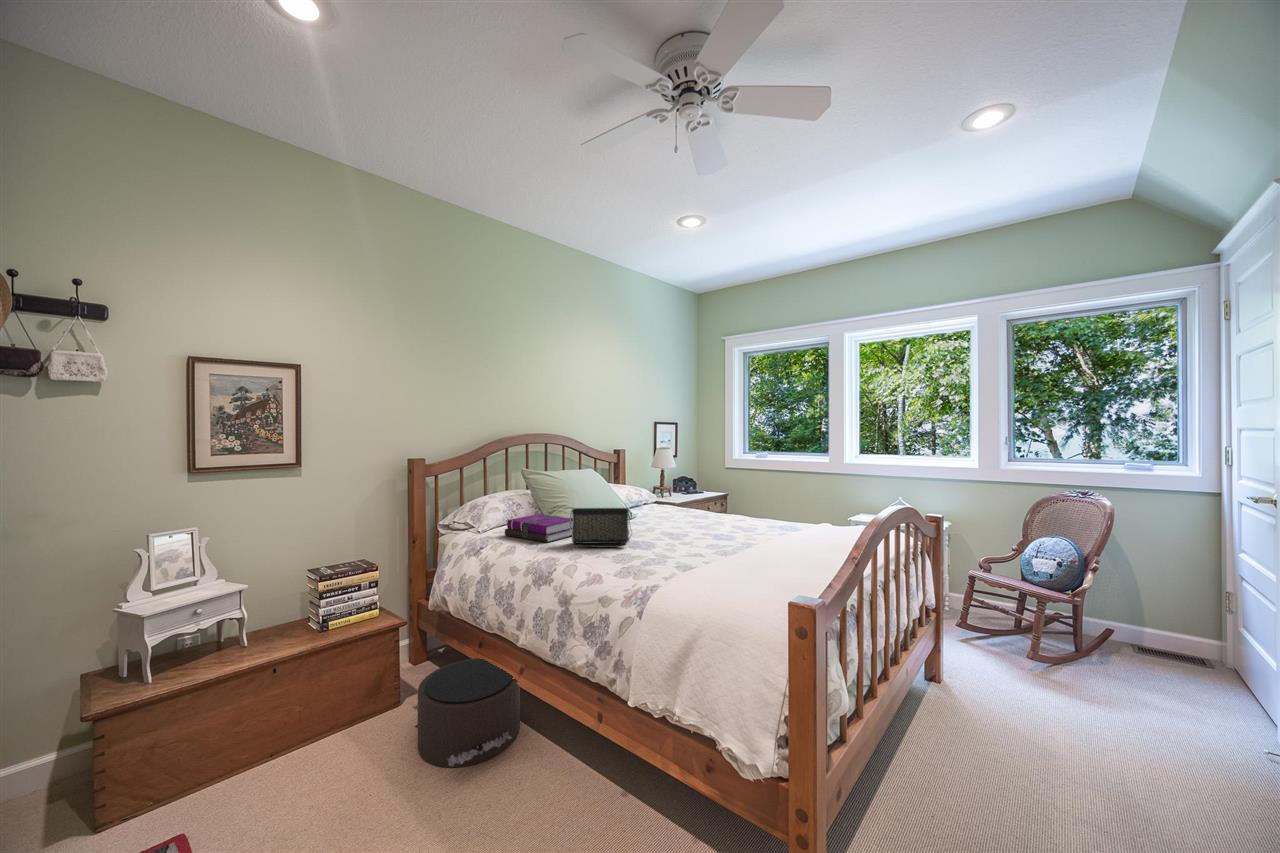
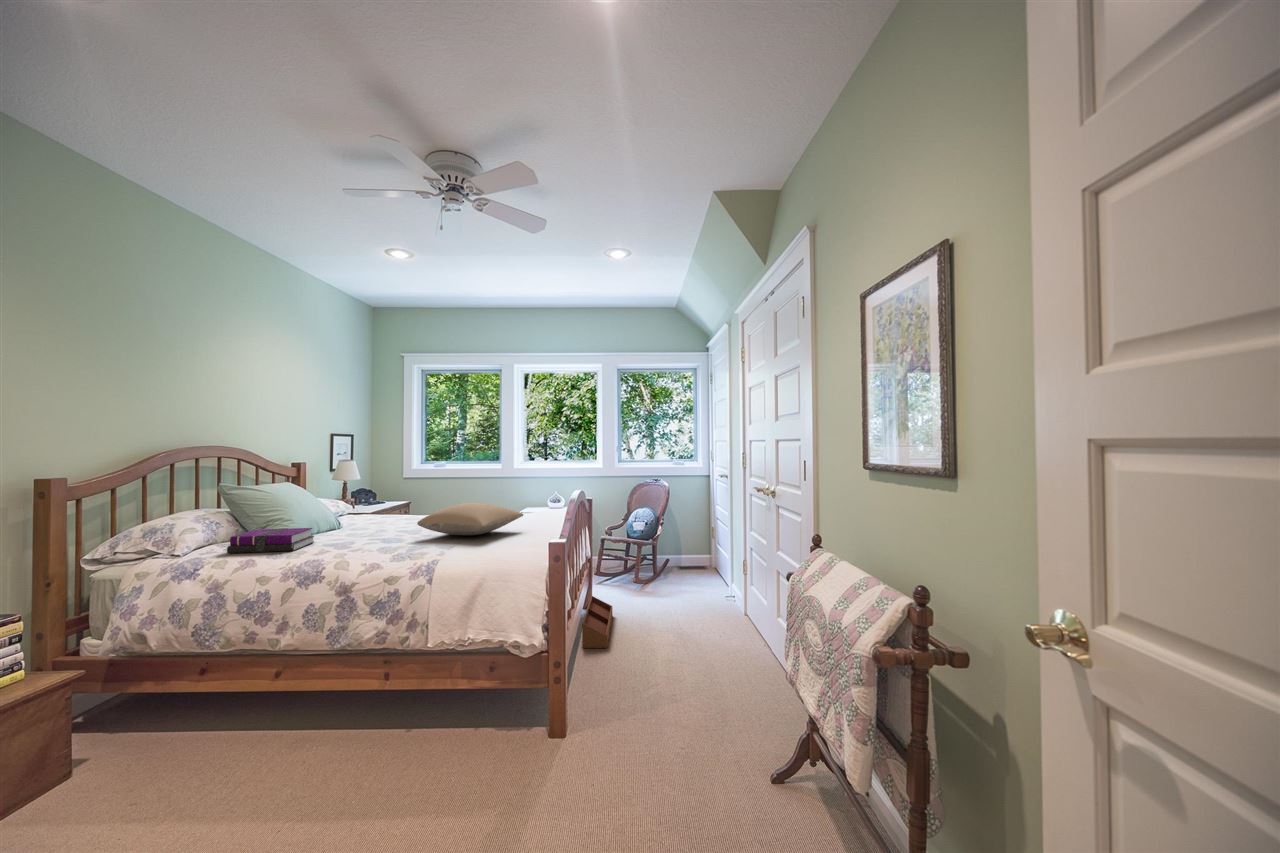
handbag: present [570,508,630,548] -> none [321,510,387,547]
pillow: none [665,509,803,554] -> present [417,503,524,535]
pouf: present [413,658,520,768] -> none [110,680,279,794]
storage bin: none [903,665,975,774] -> present [582,596,612,648]

